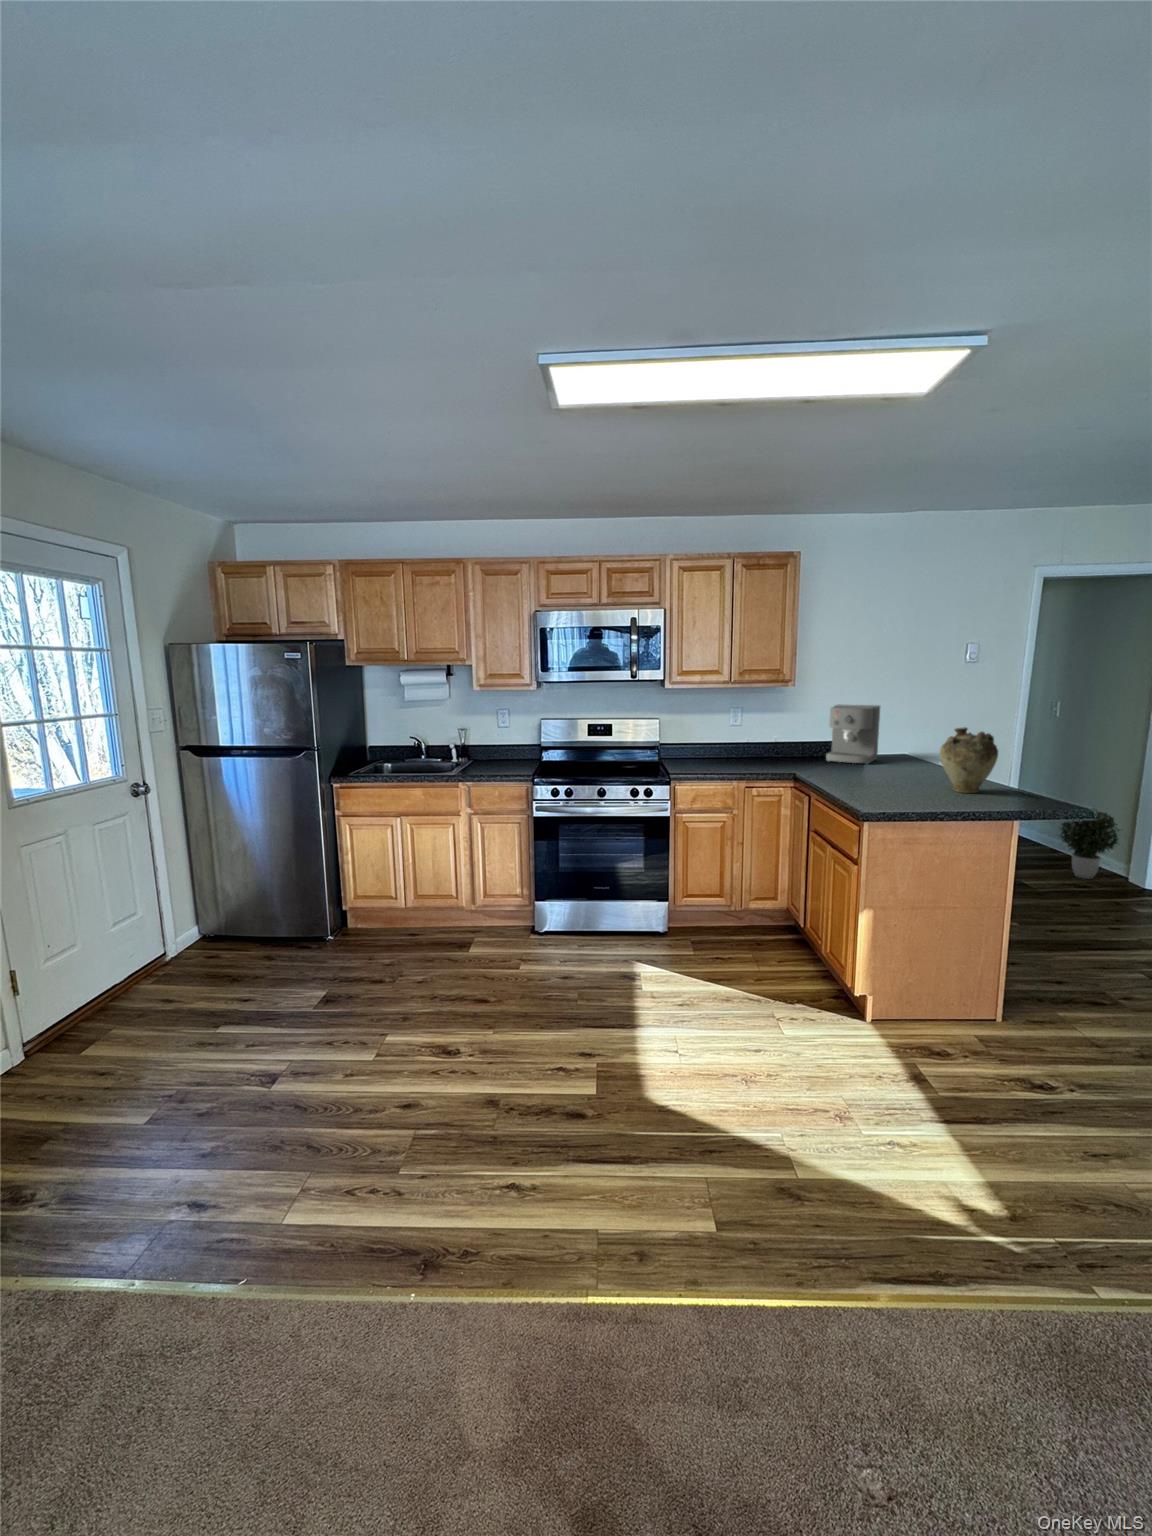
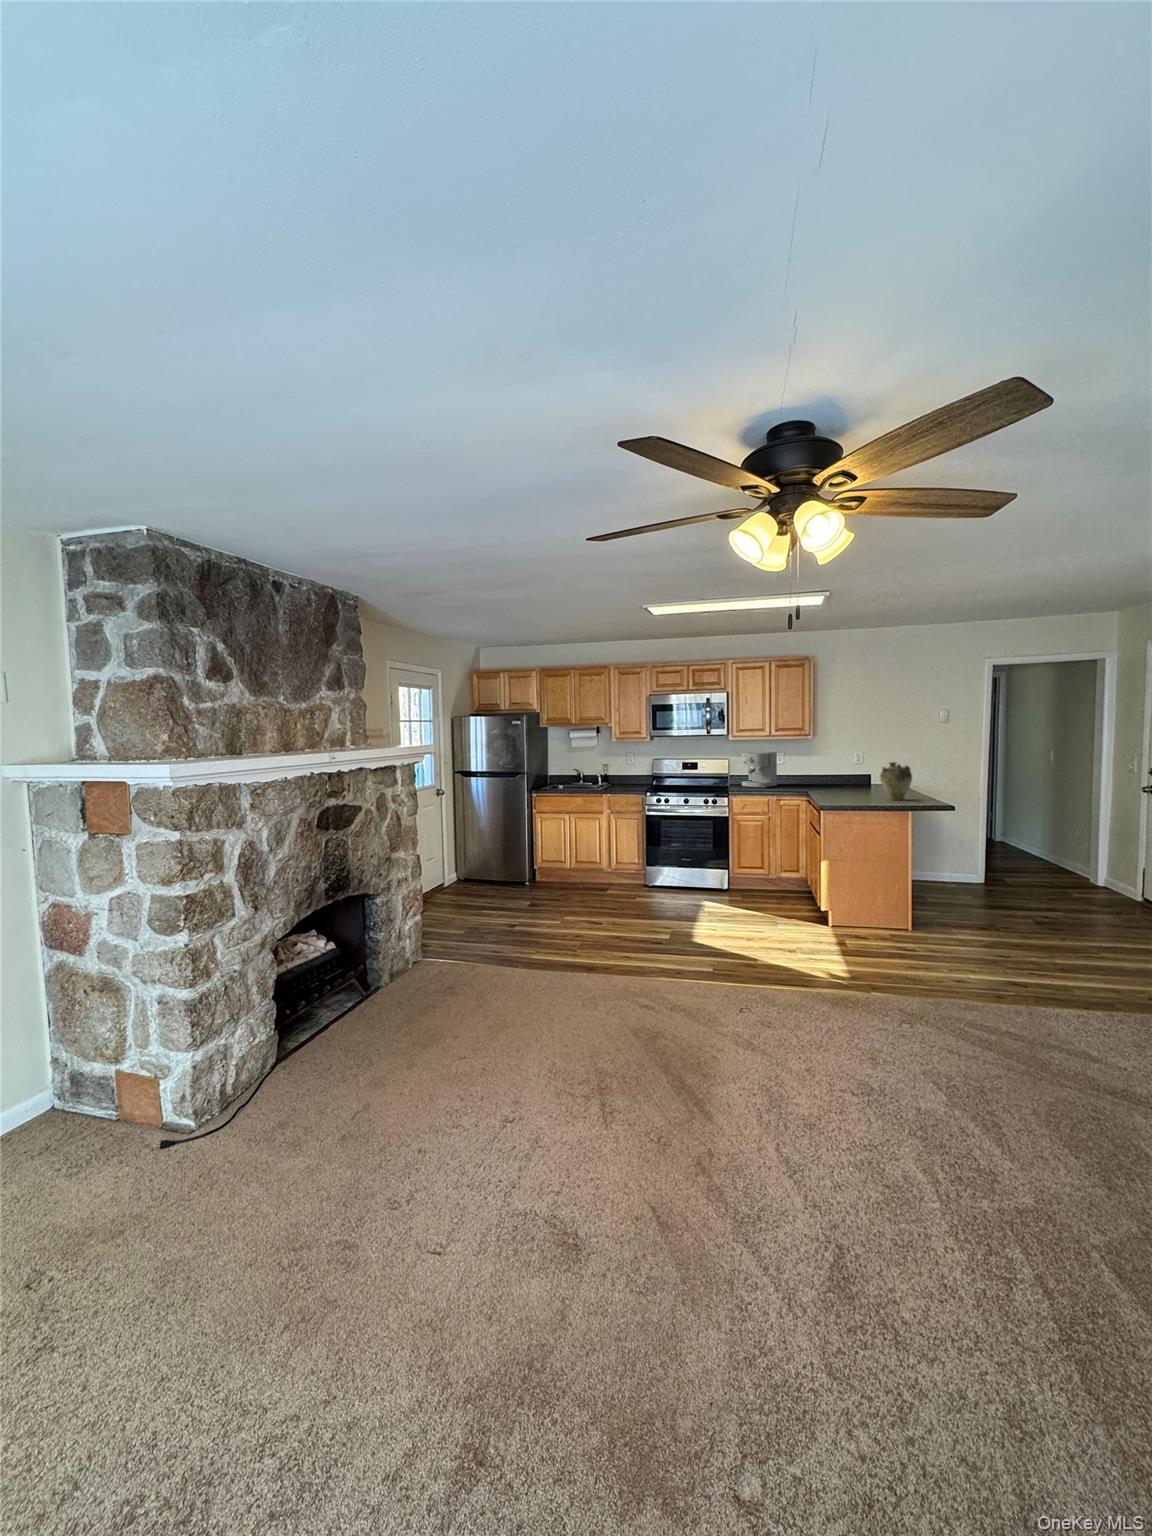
coffee maker: present [826,705,880,764] -> present [742,751,777,788]
potted plant: present [1060,809,1119,879] -> none [1030,825,1076,877]

